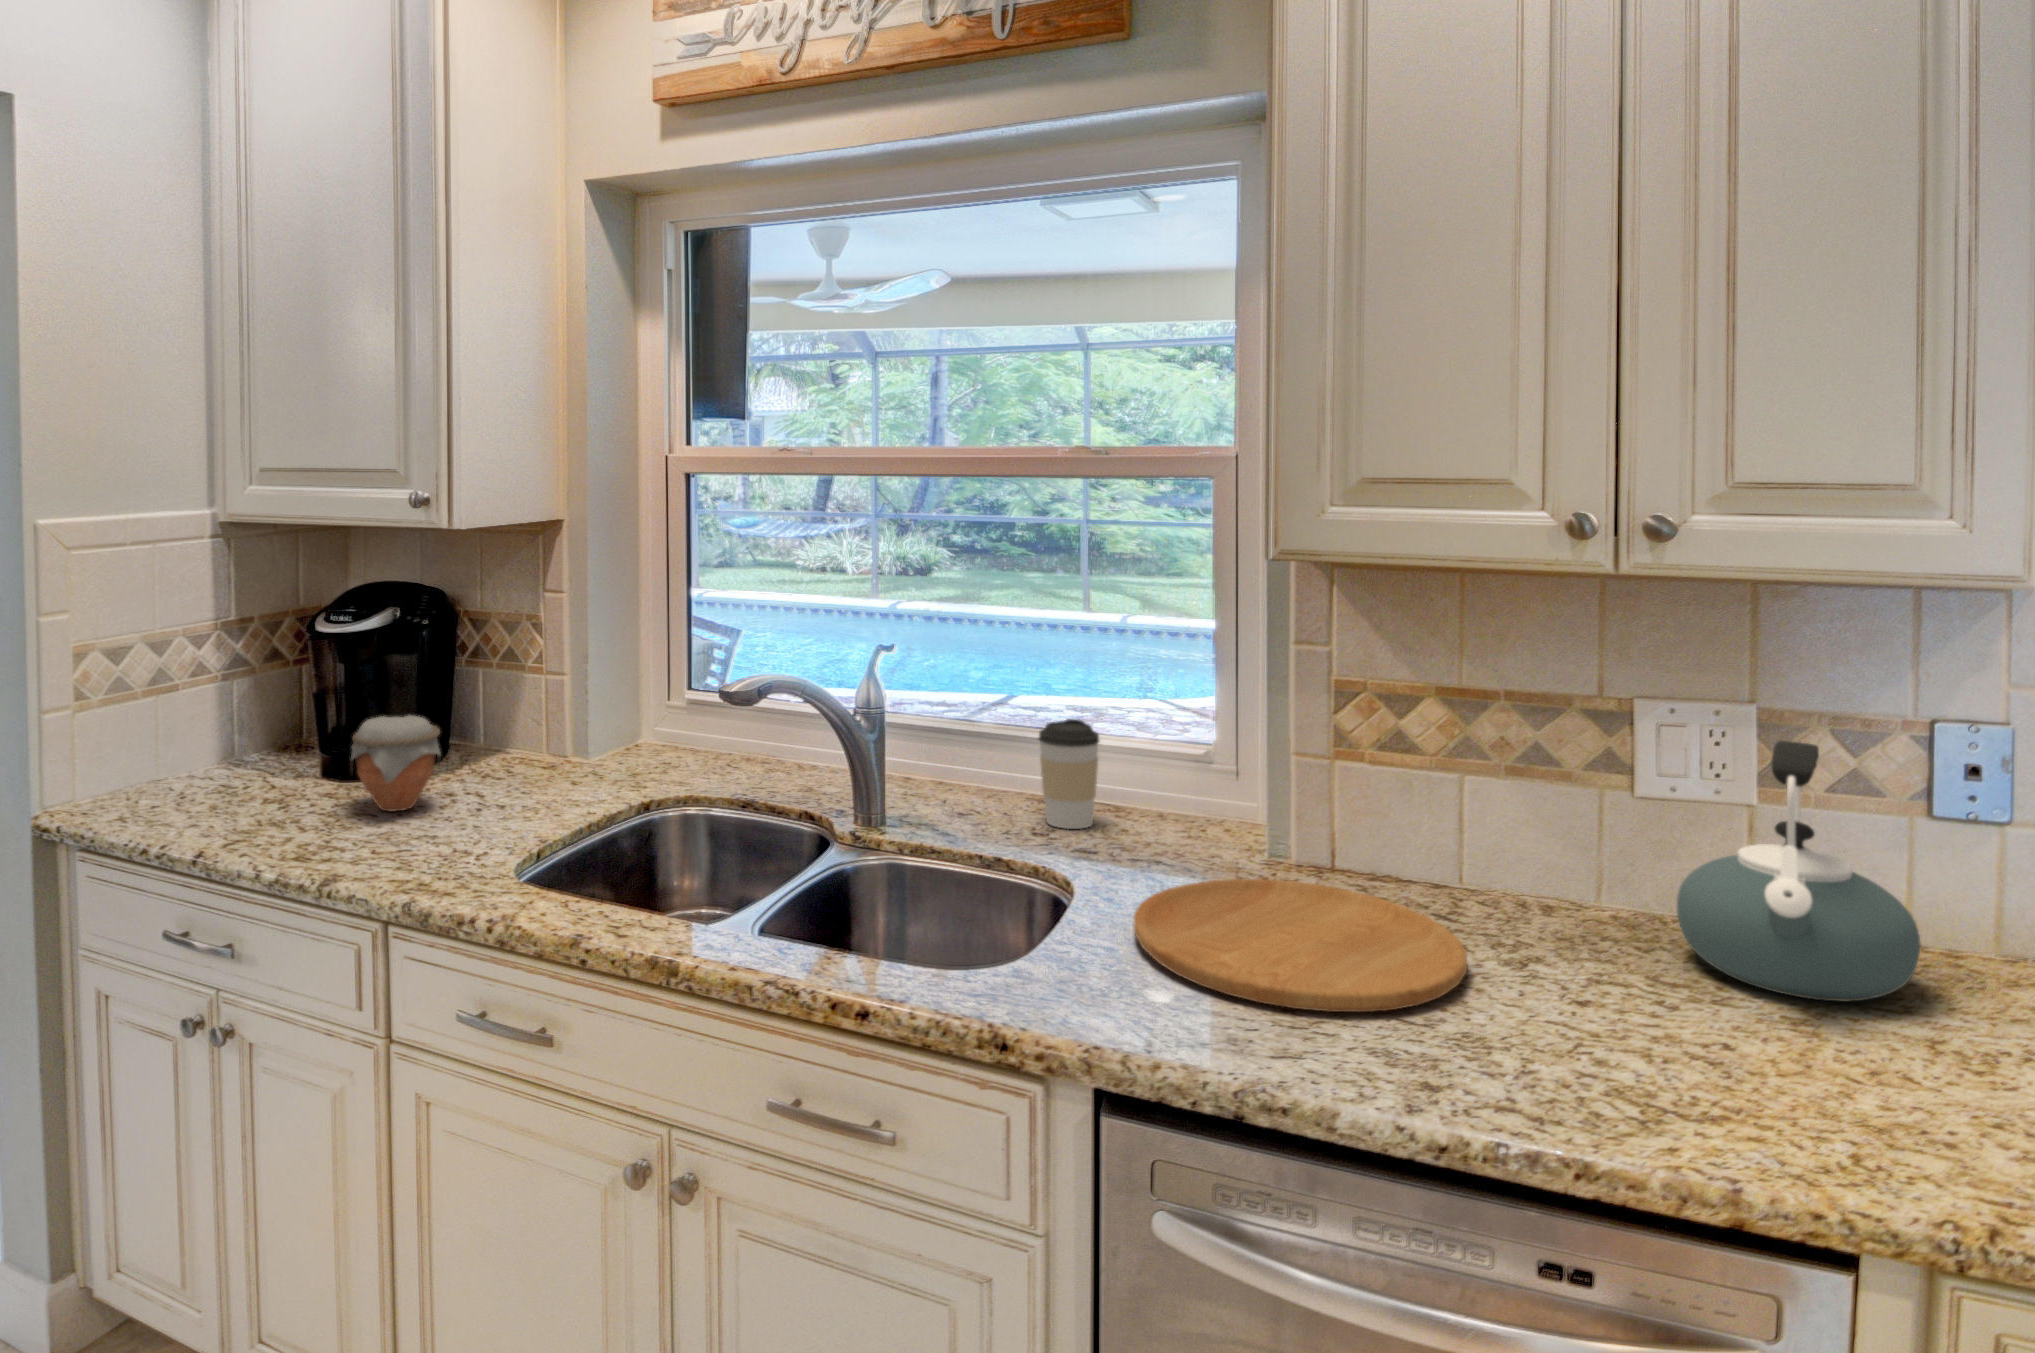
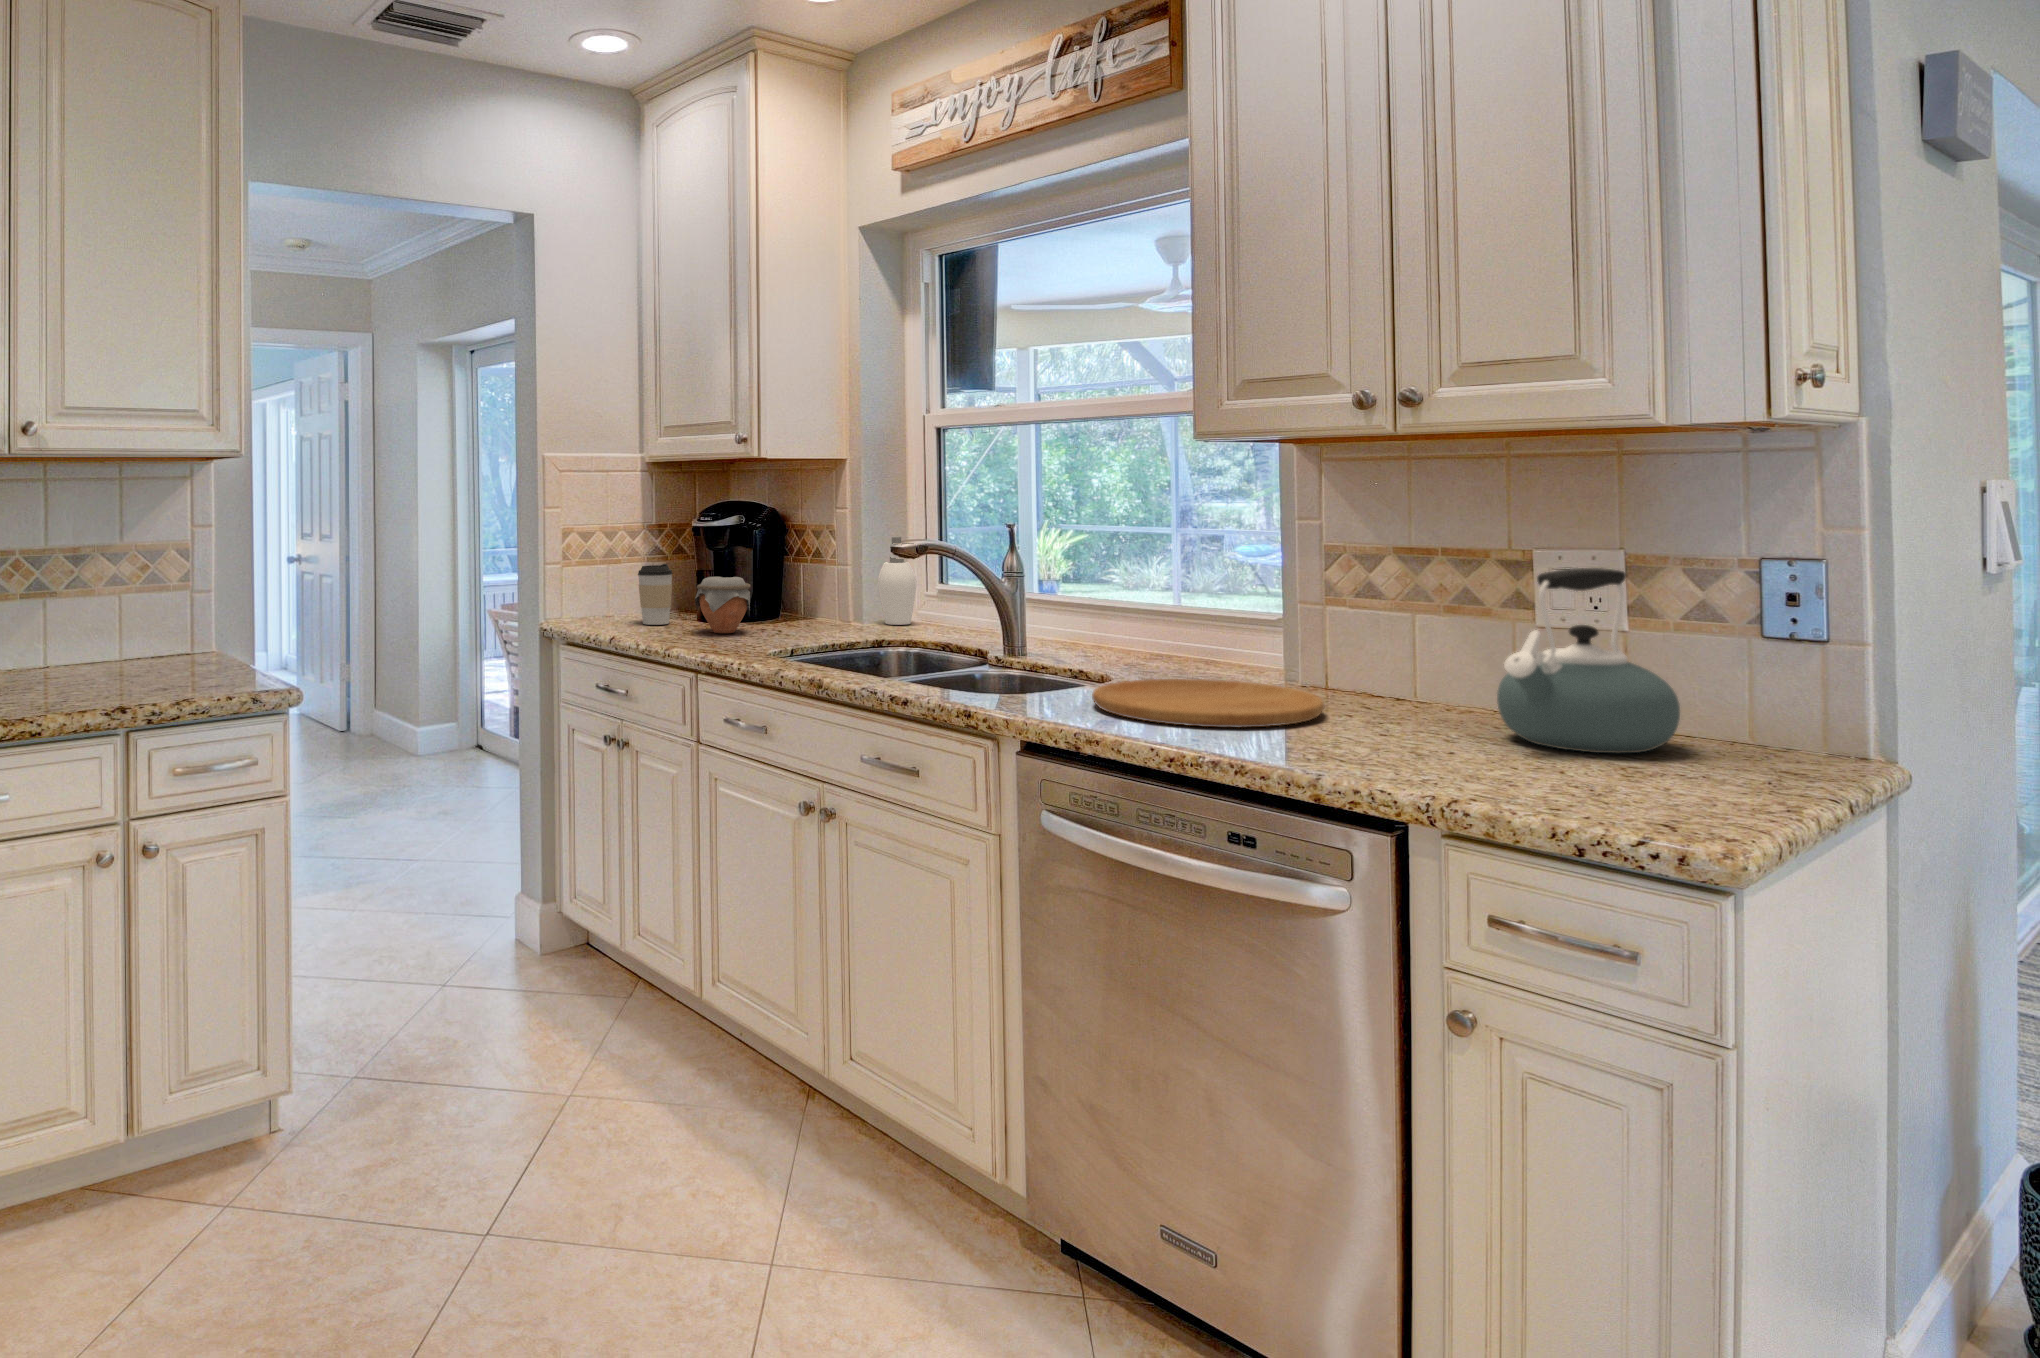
soap dispenser: none [603,629,674,756] -> present [878,537,916,625]
coffee cup: present [1039,719,1099,829] -> present [638,564,673,625]

